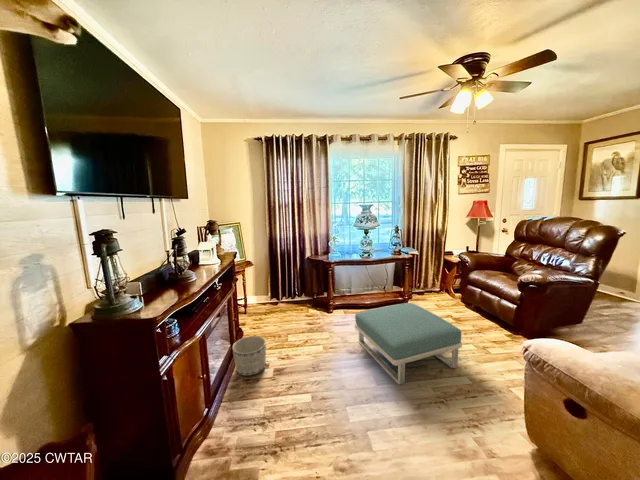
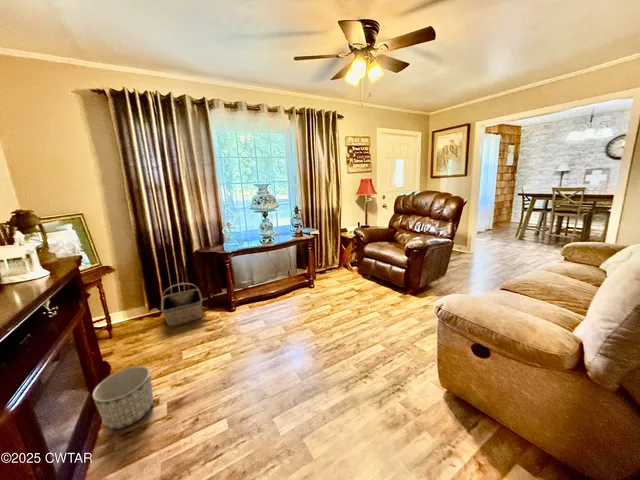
basket: none [278,283,307,316] -> present [161,283,202,326]
footstool: present [355,303,462,385] -> none [266,283,373,372]

